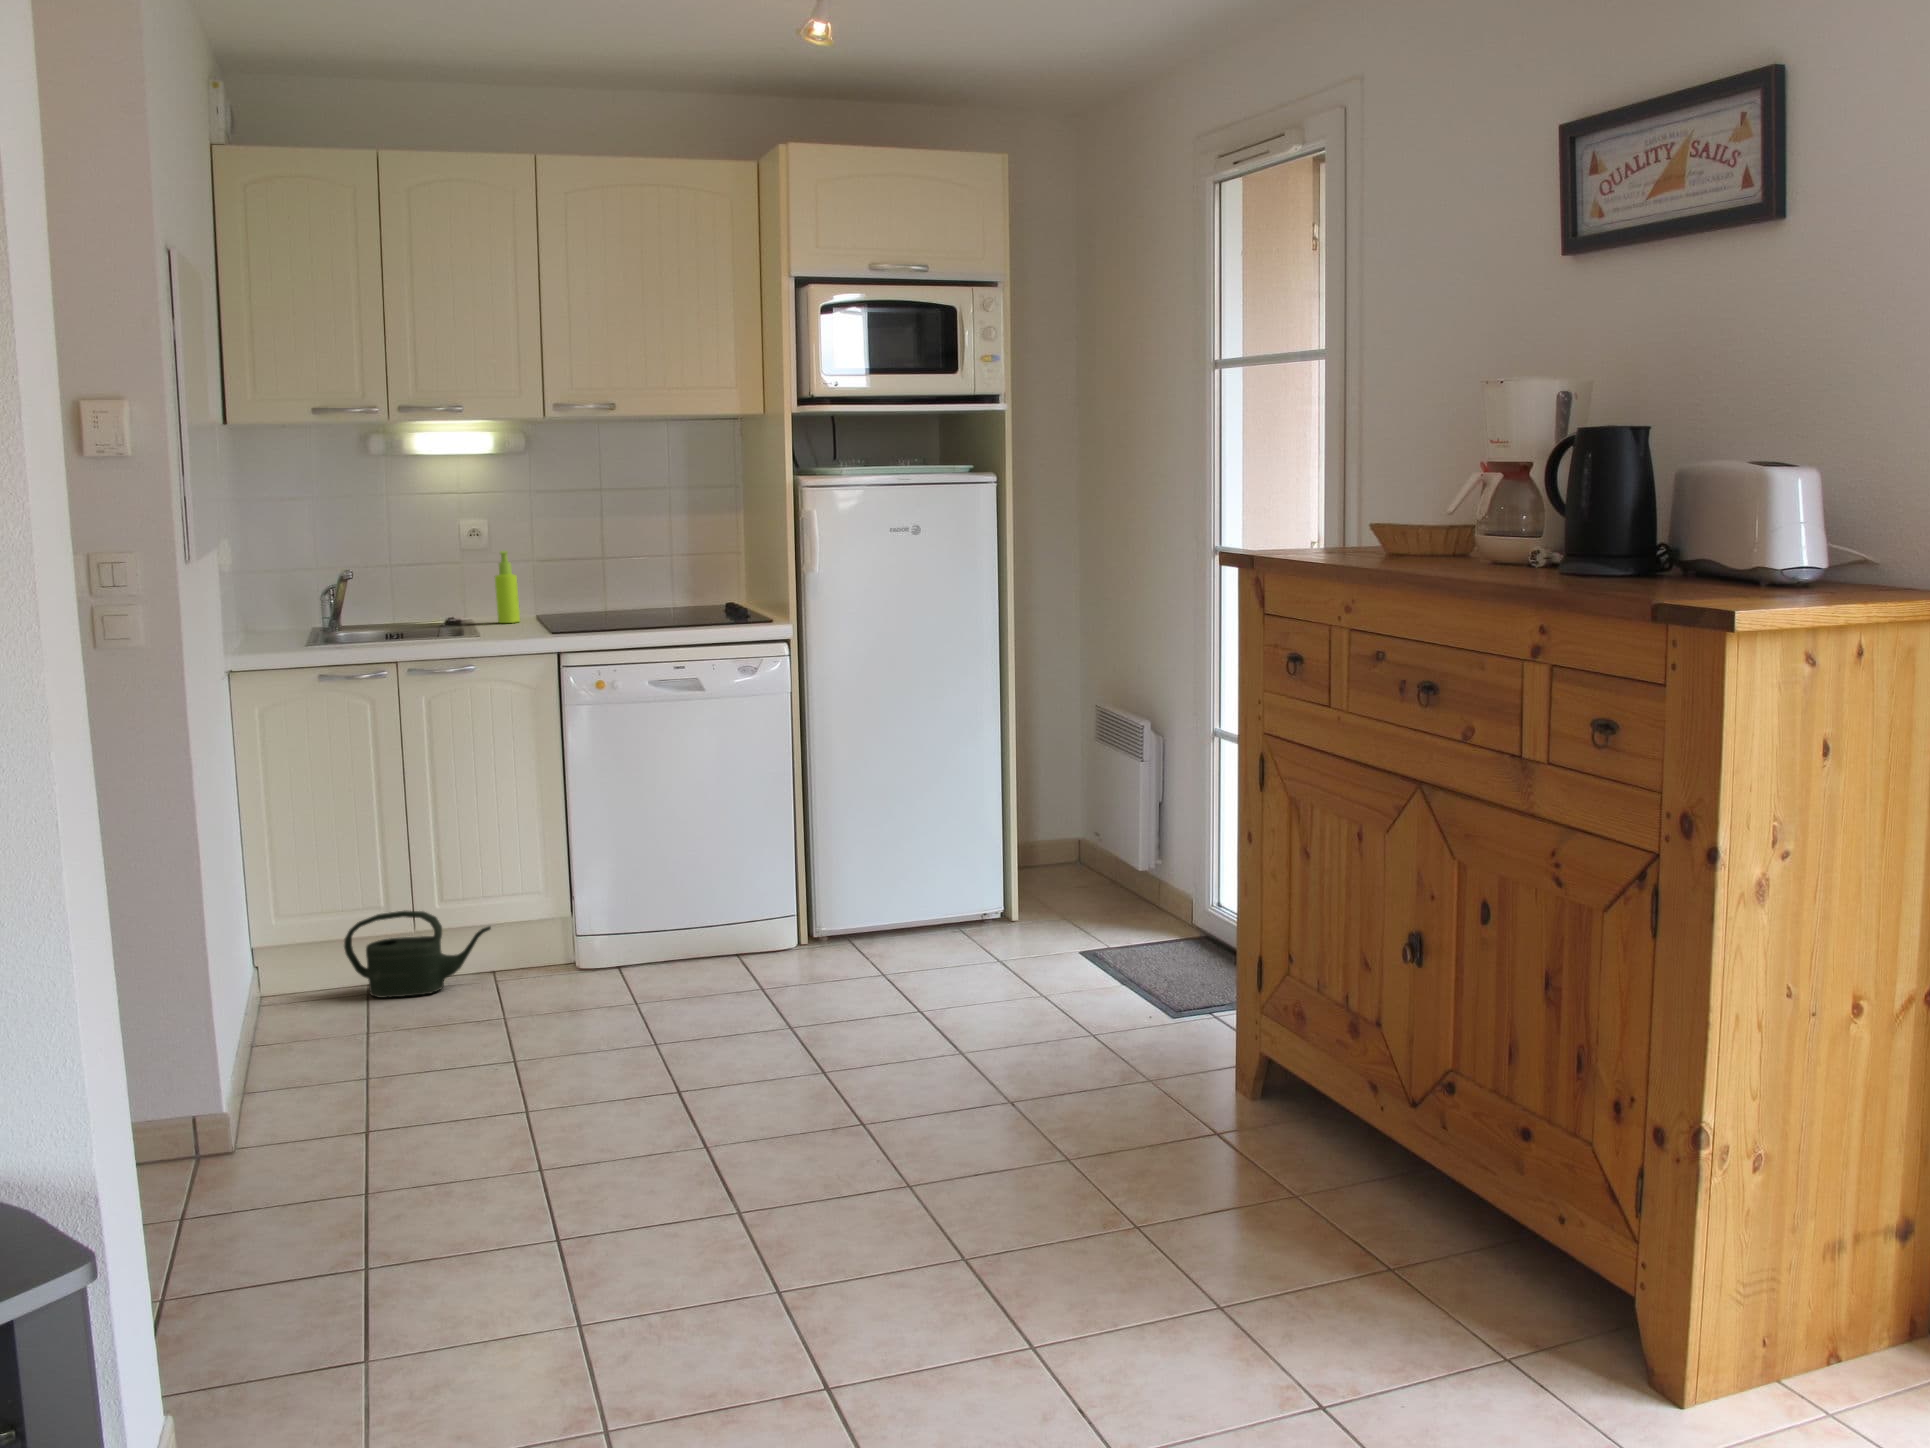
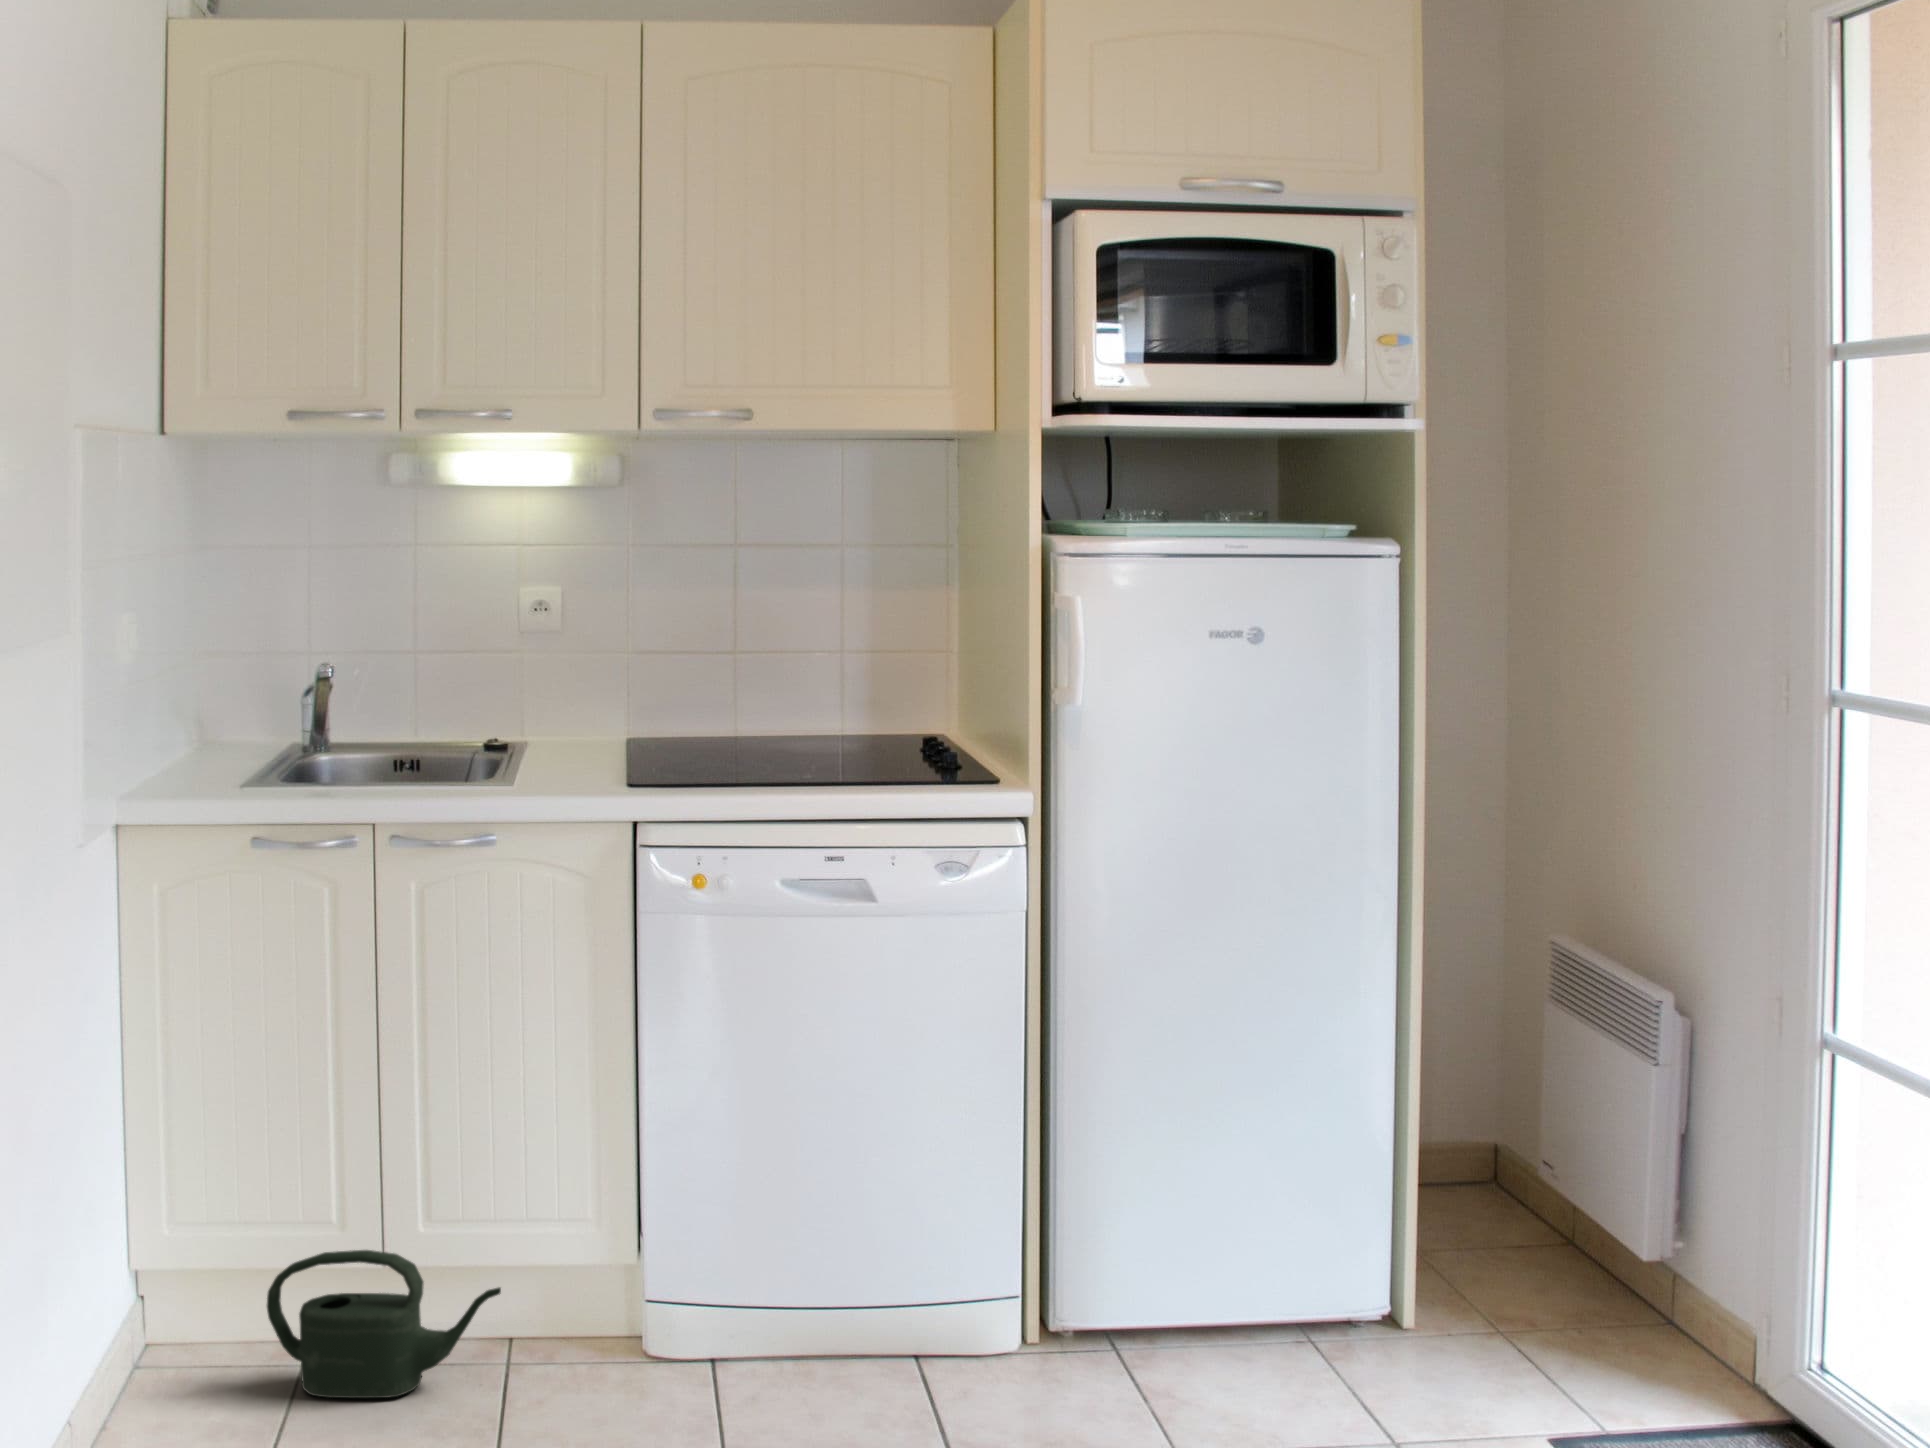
soap dispenser: present [495,551,520,623] -> none [558,646,595,763]

